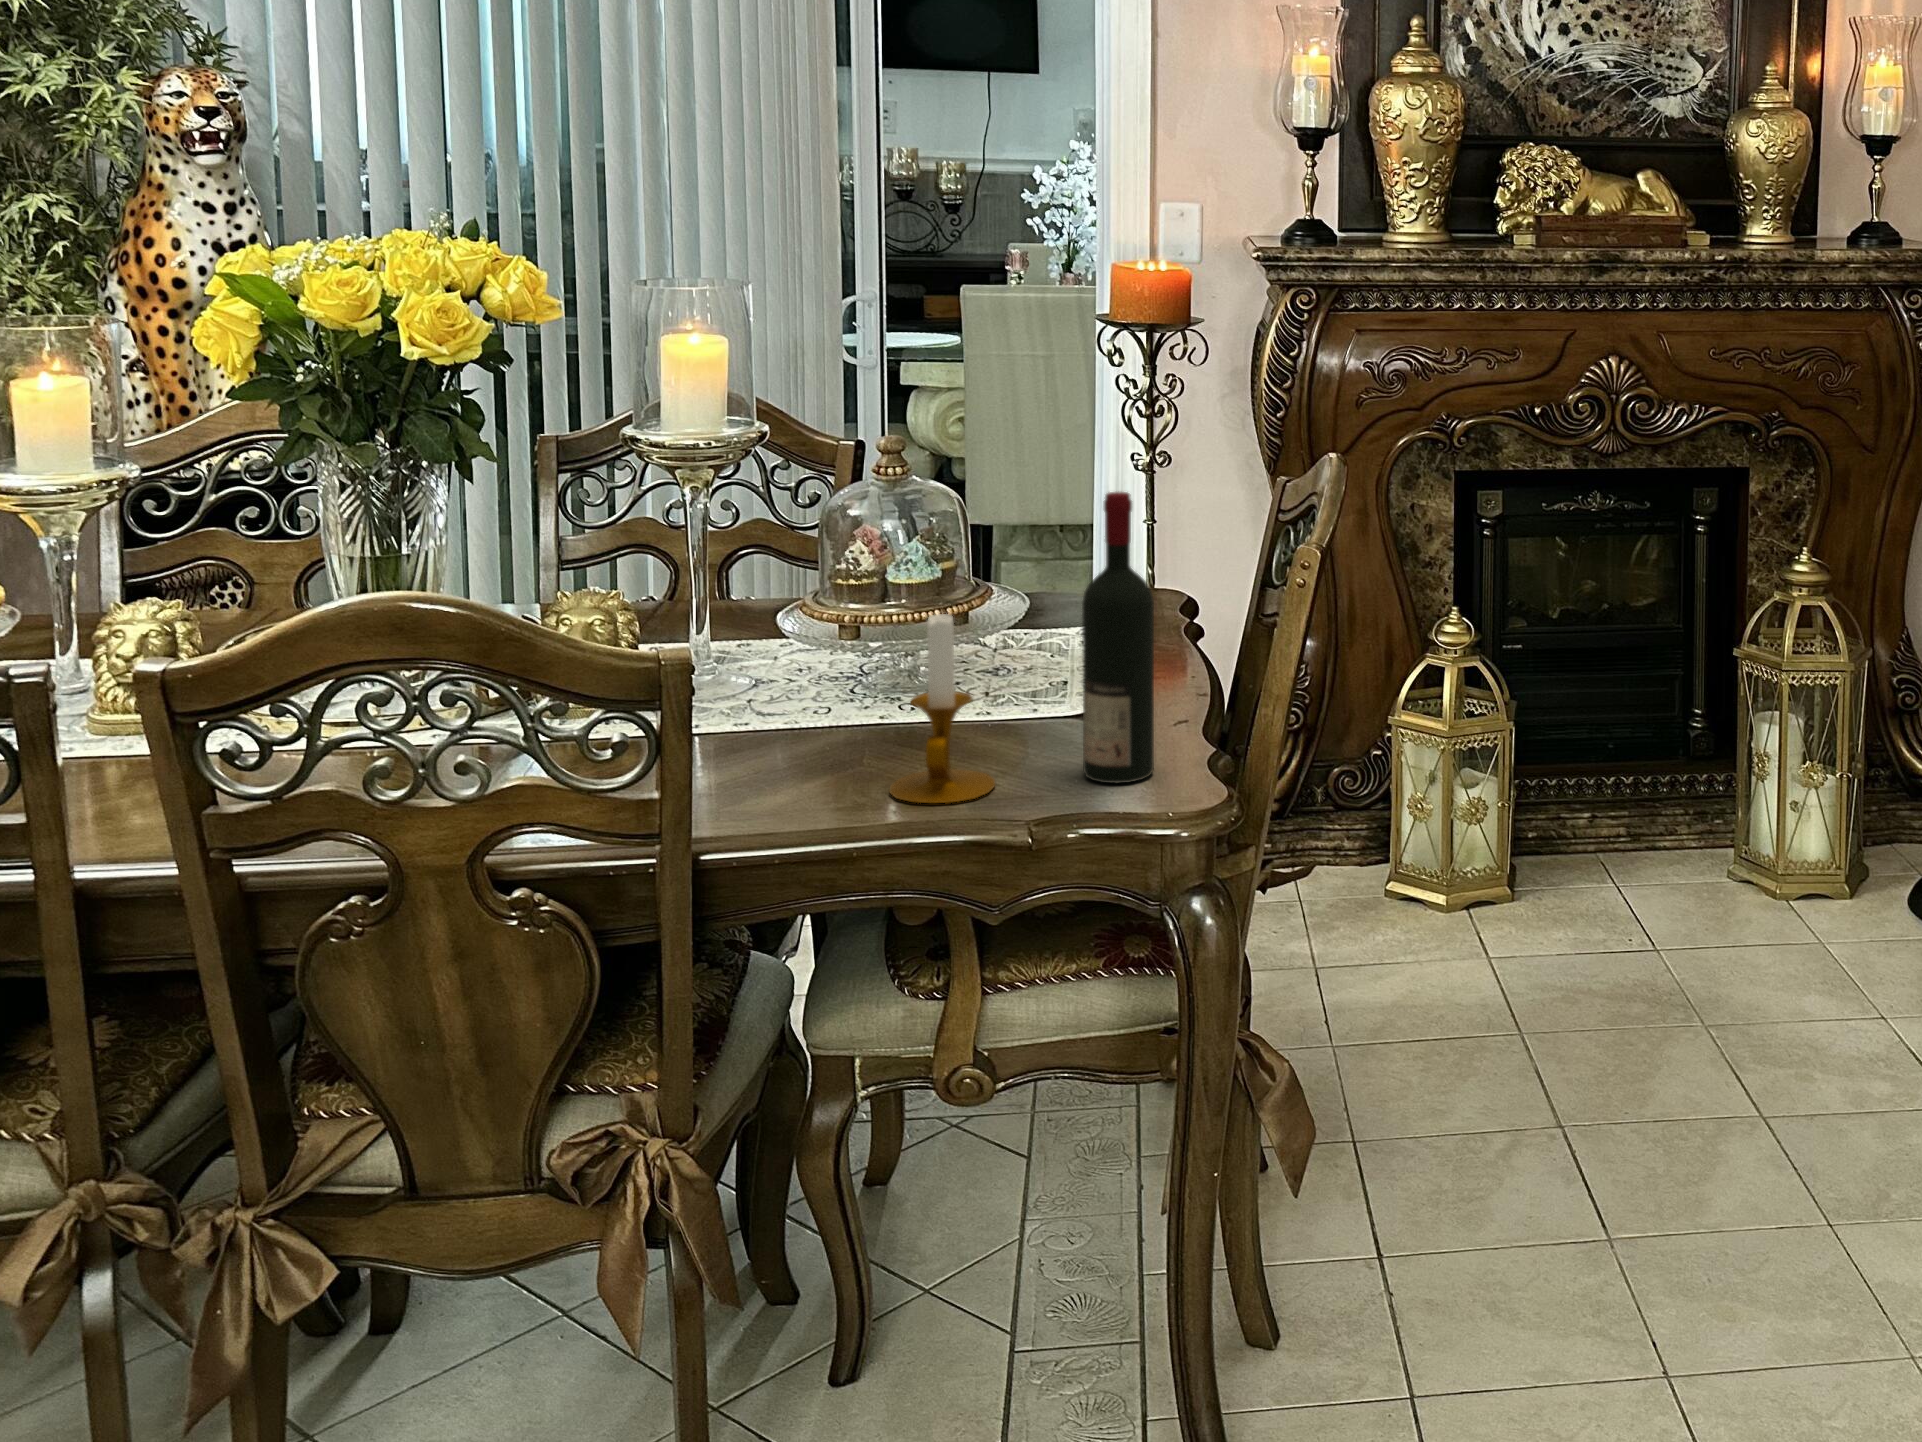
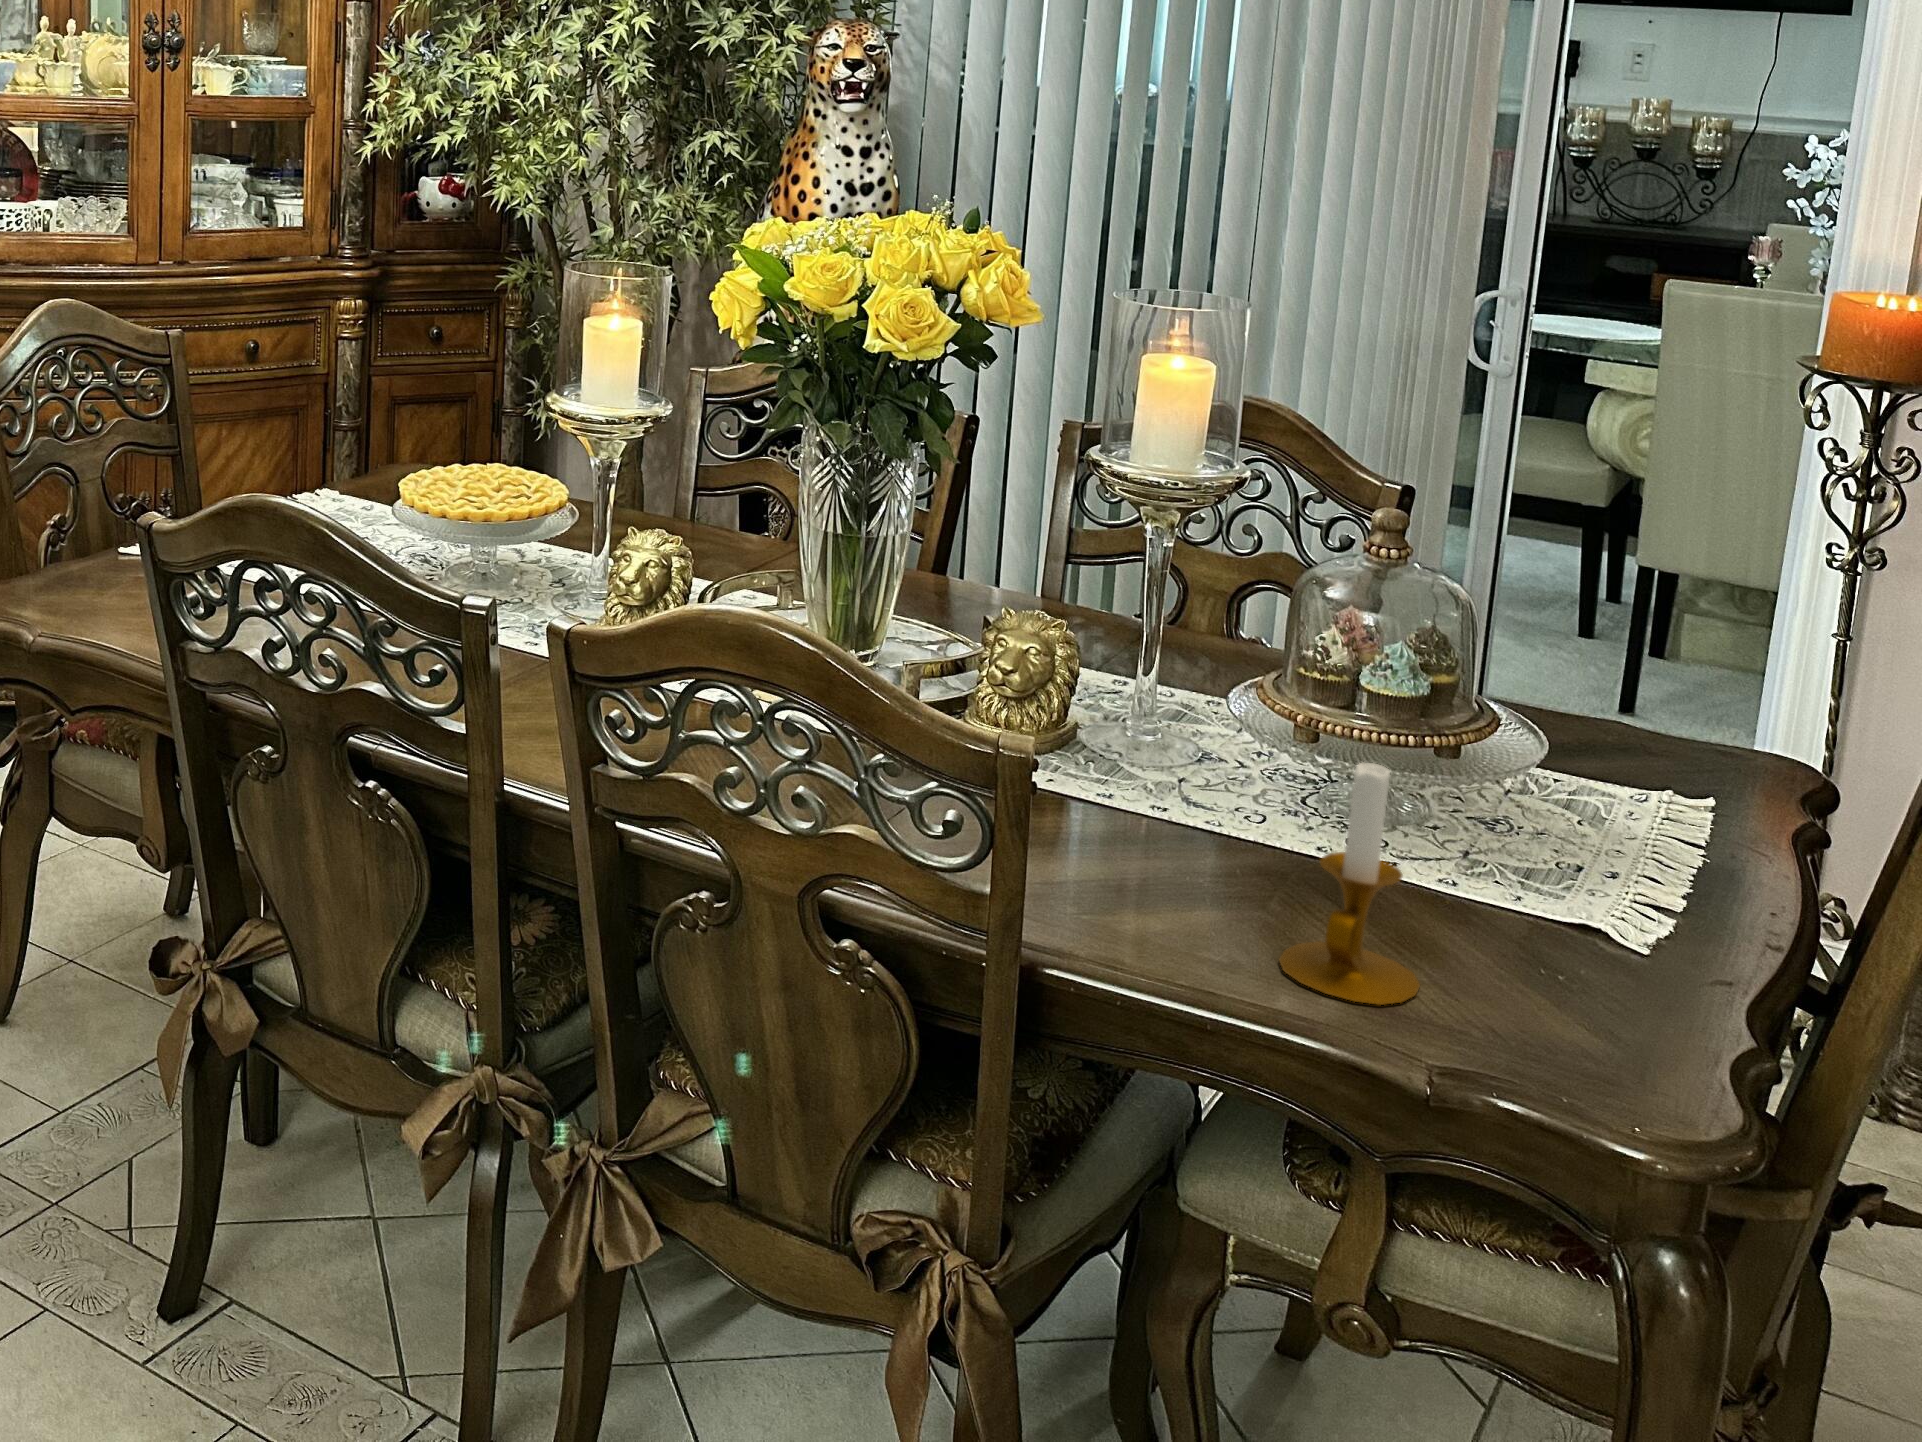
wine bottle: present [1082,492,1154,783] -> none [1544,663,1681,1054]

